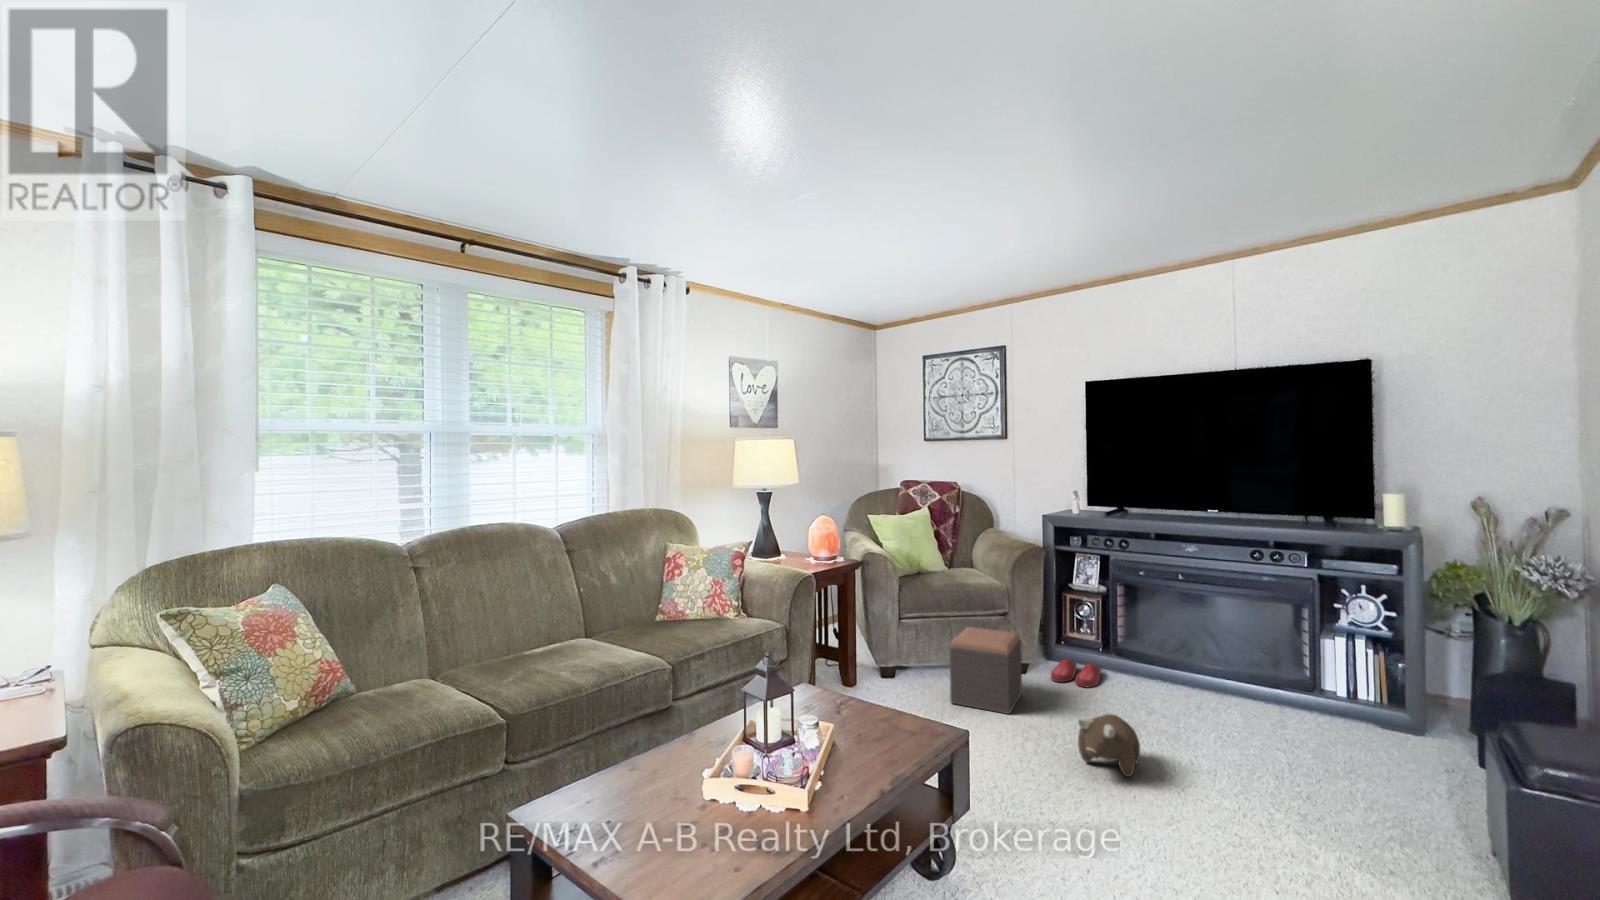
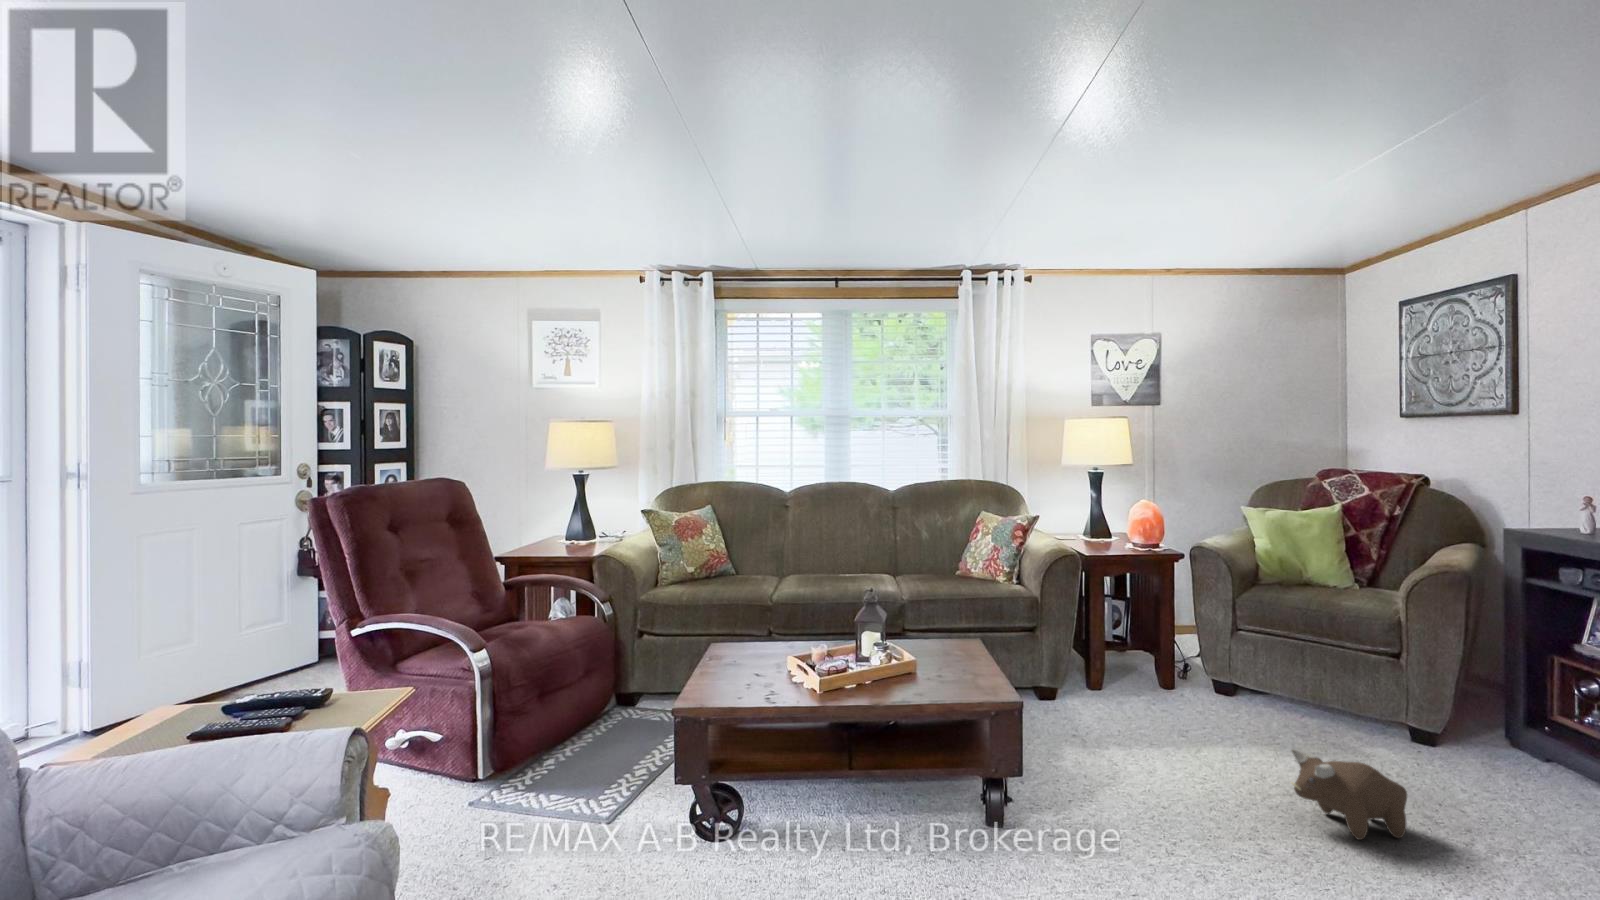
footstool: present [950,627,1022,714] -> none [1251,650,1372,756]
slippers: present [1051,659,1101,688] -> none [1460,736,1579,779]

